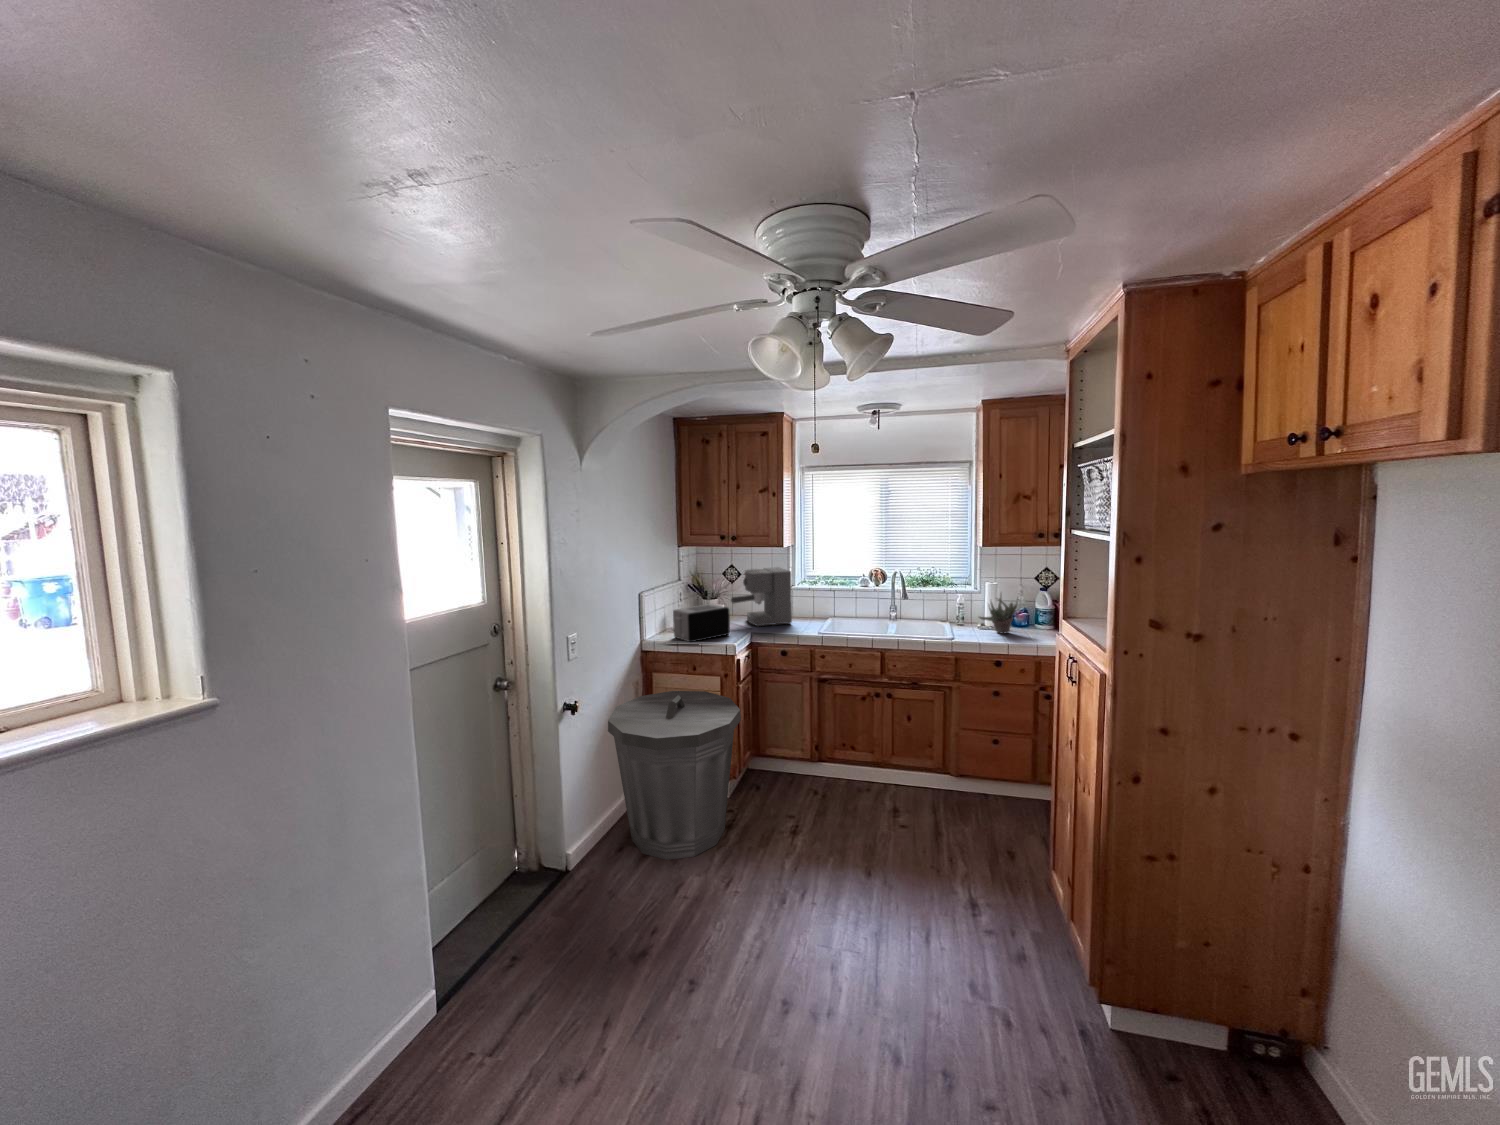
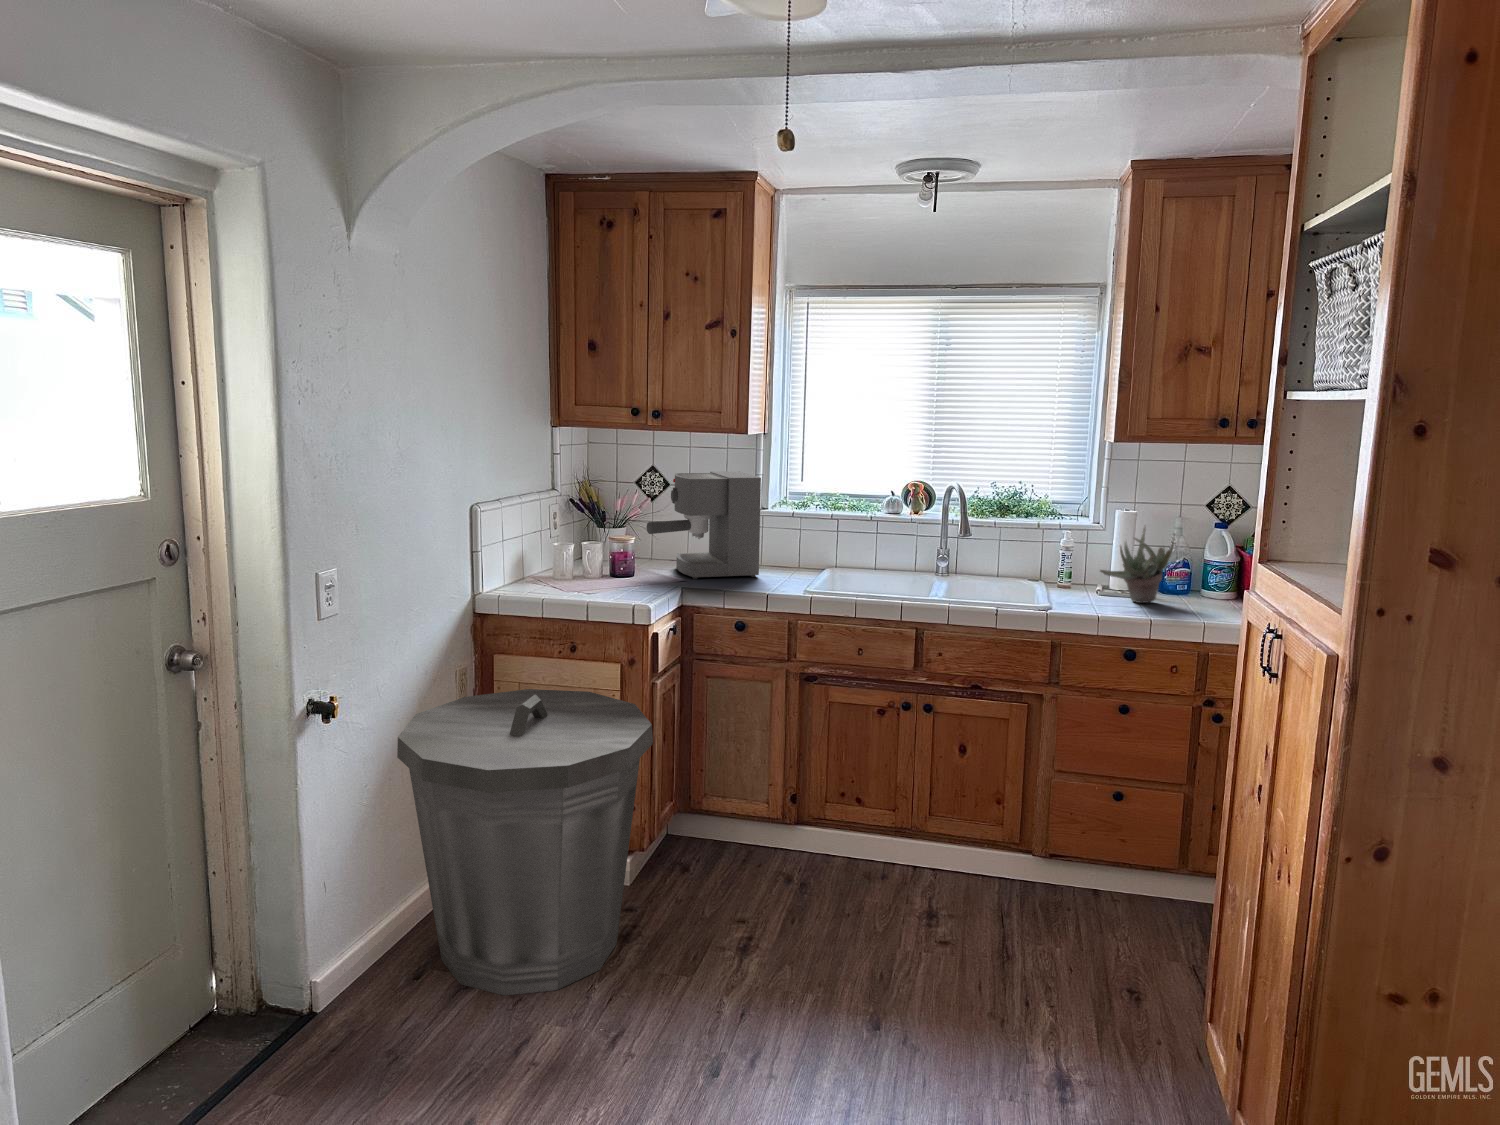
toaster: present [673,604,730,642] -> none [534,532,641,600]

